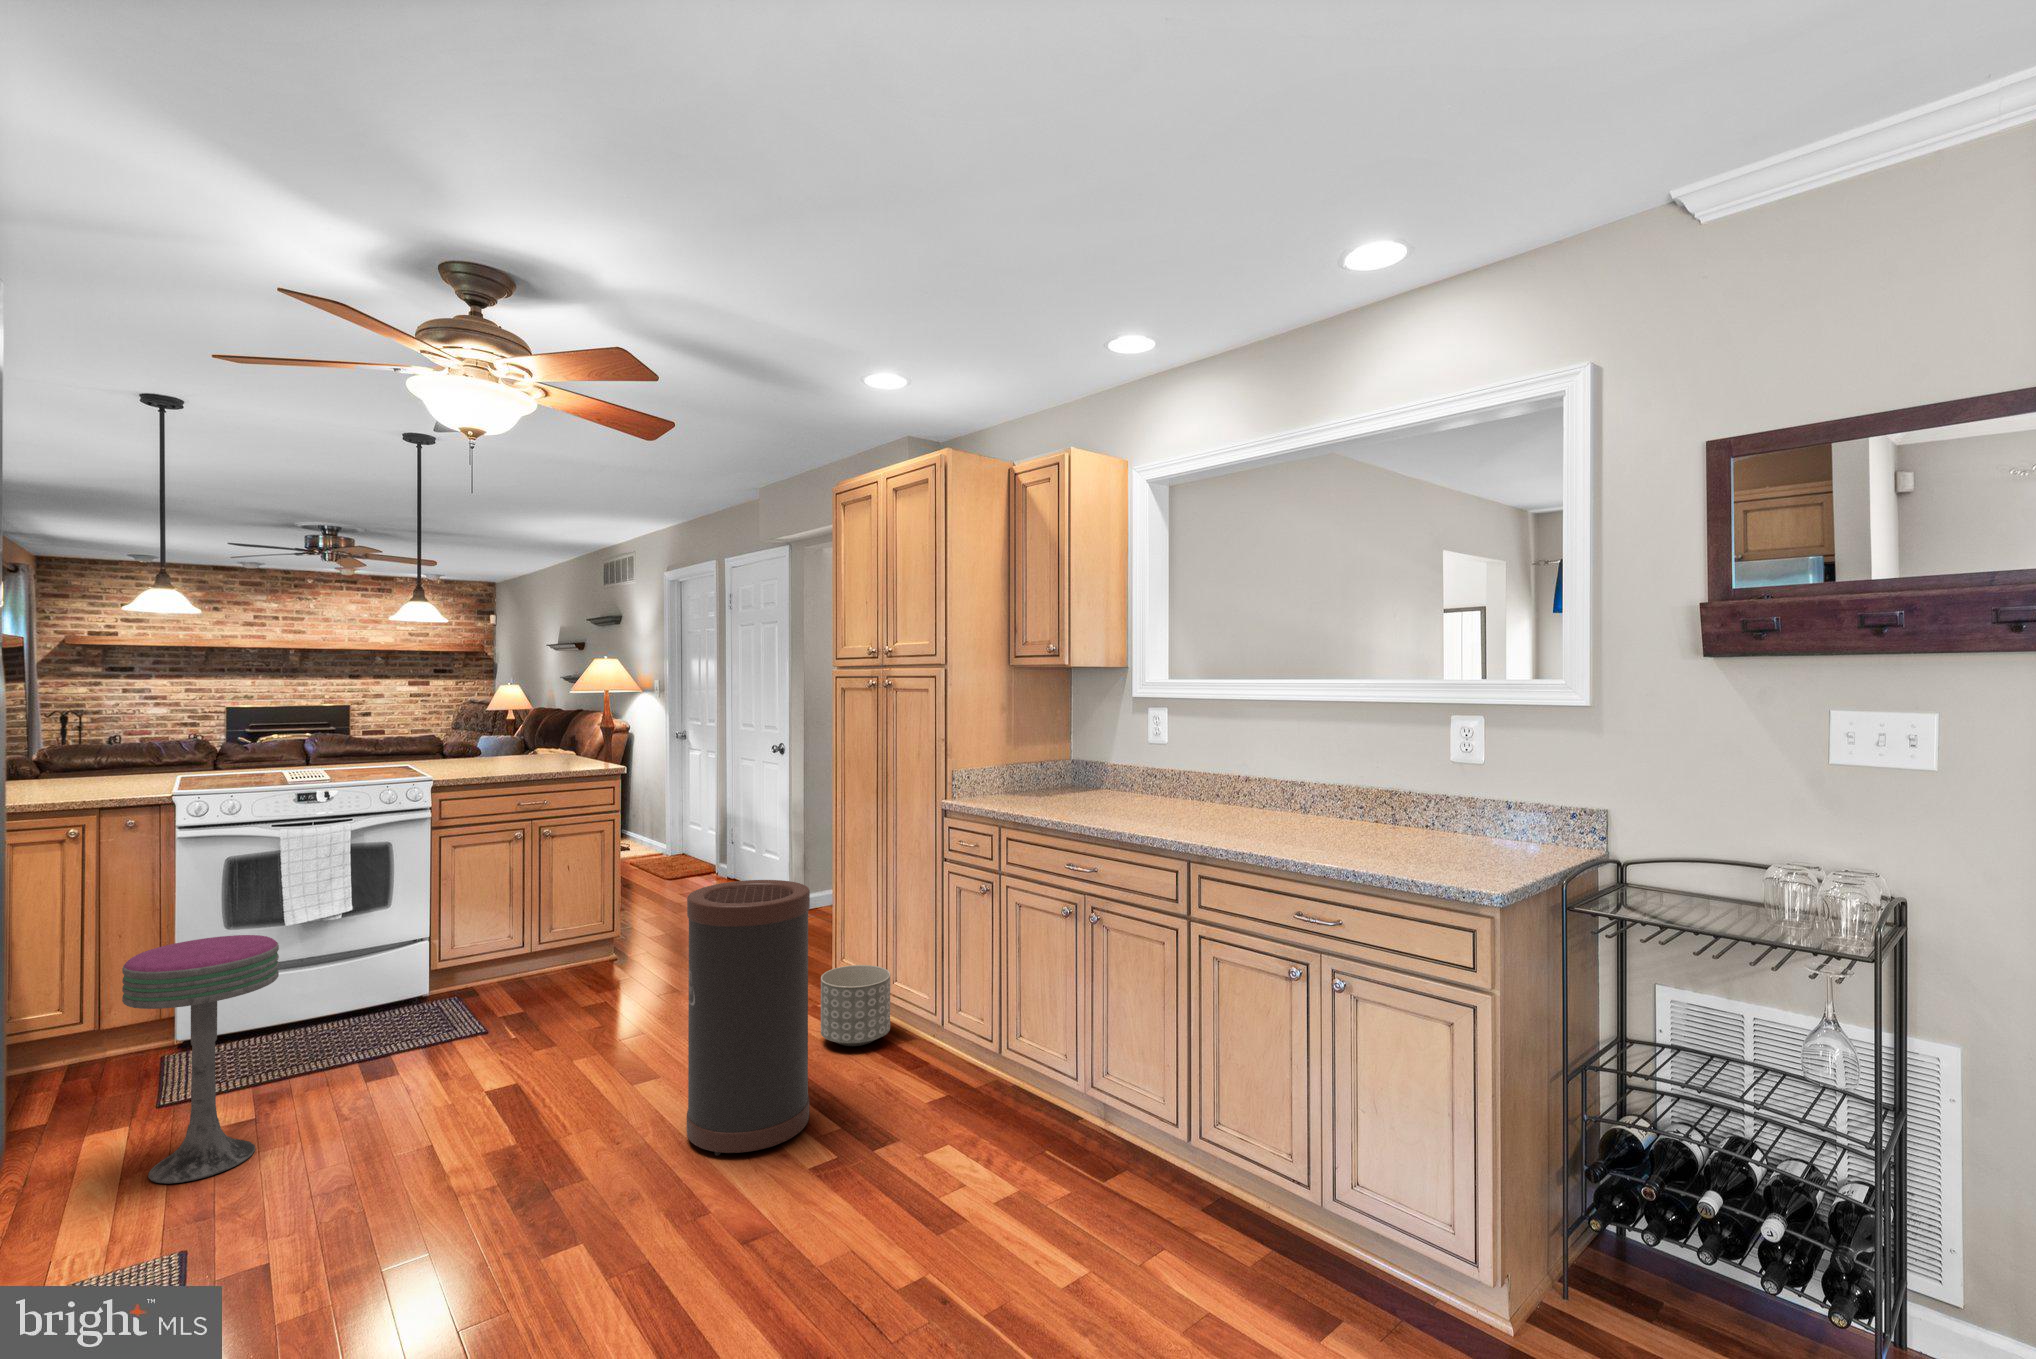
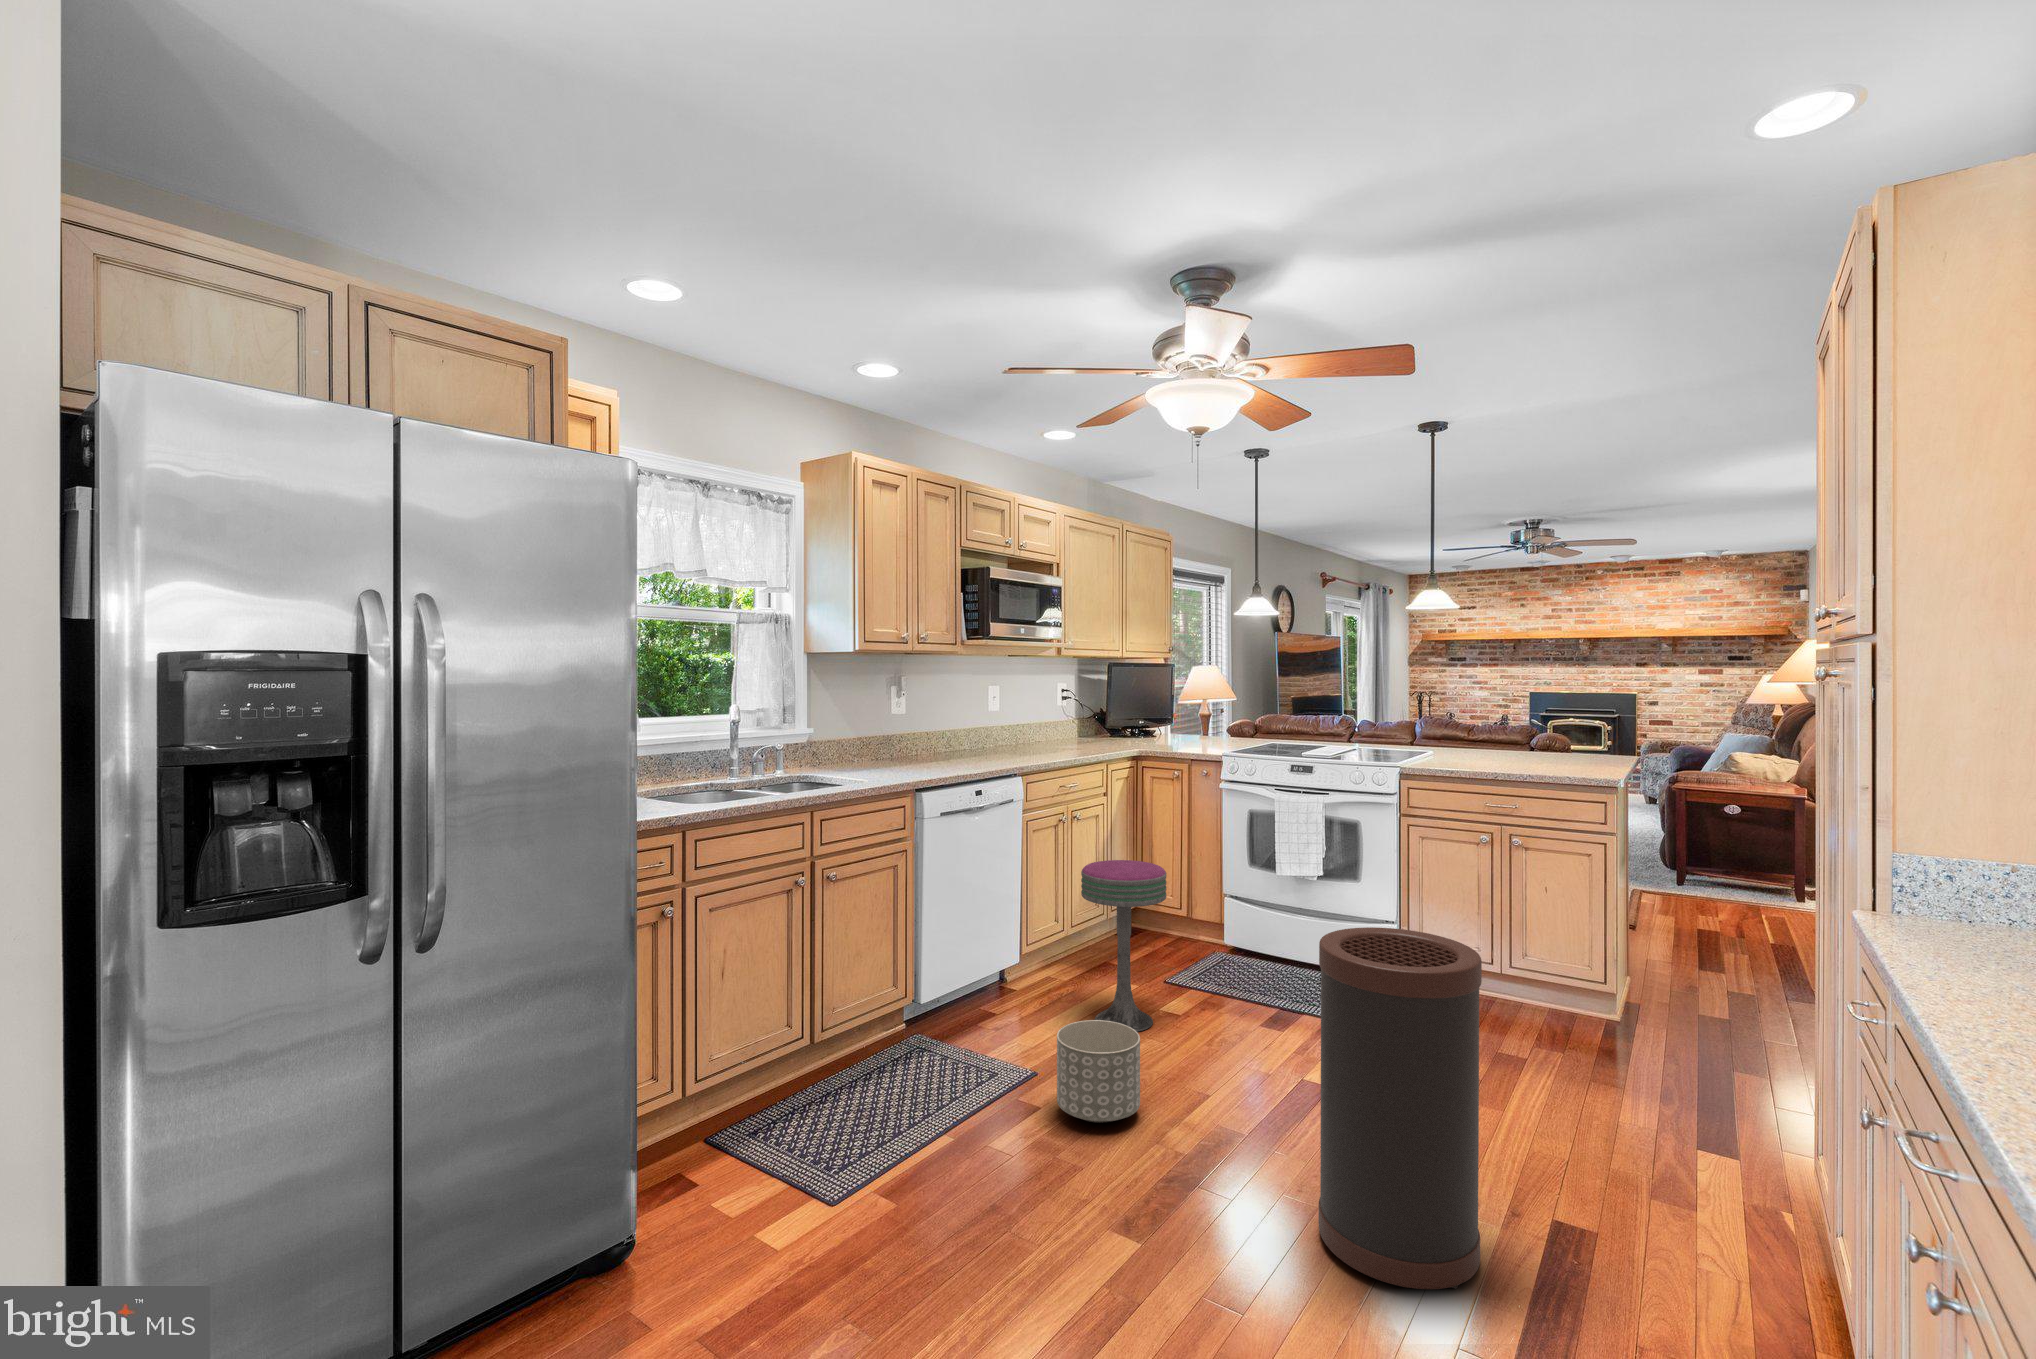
planter: present [821,965,890,1046] -> present [1057,1020,1140,1123]

